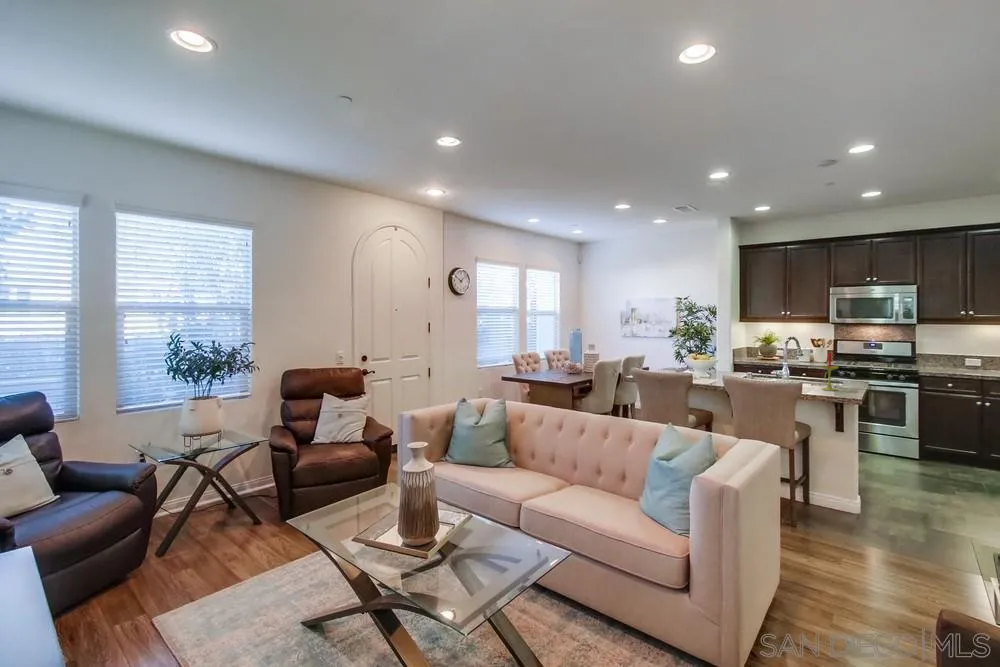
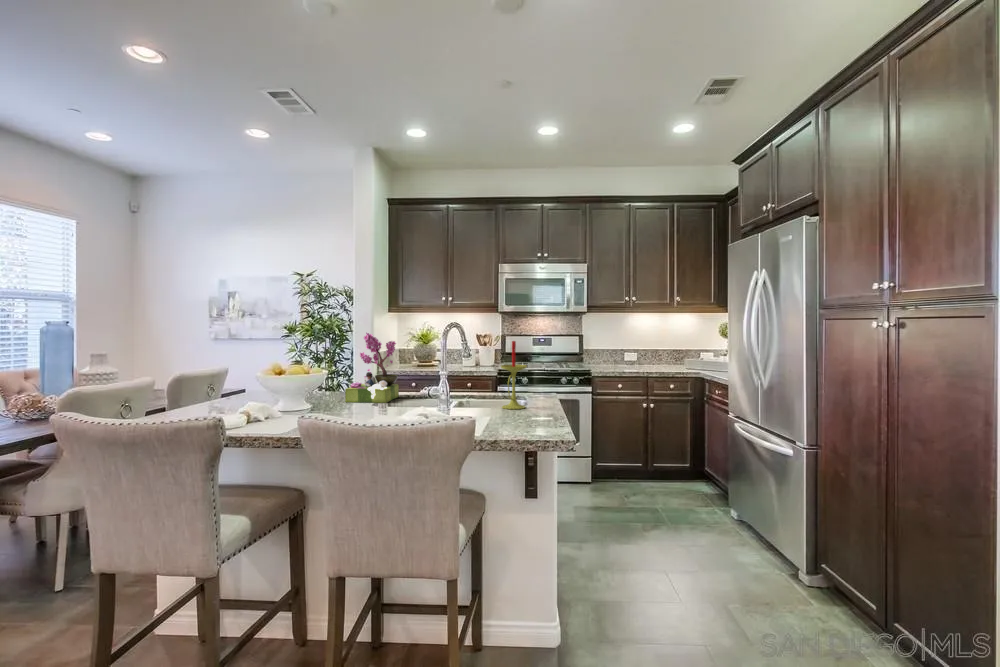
flower arrangement: none [725,343,755,382] -> present [345,333,399,403]

